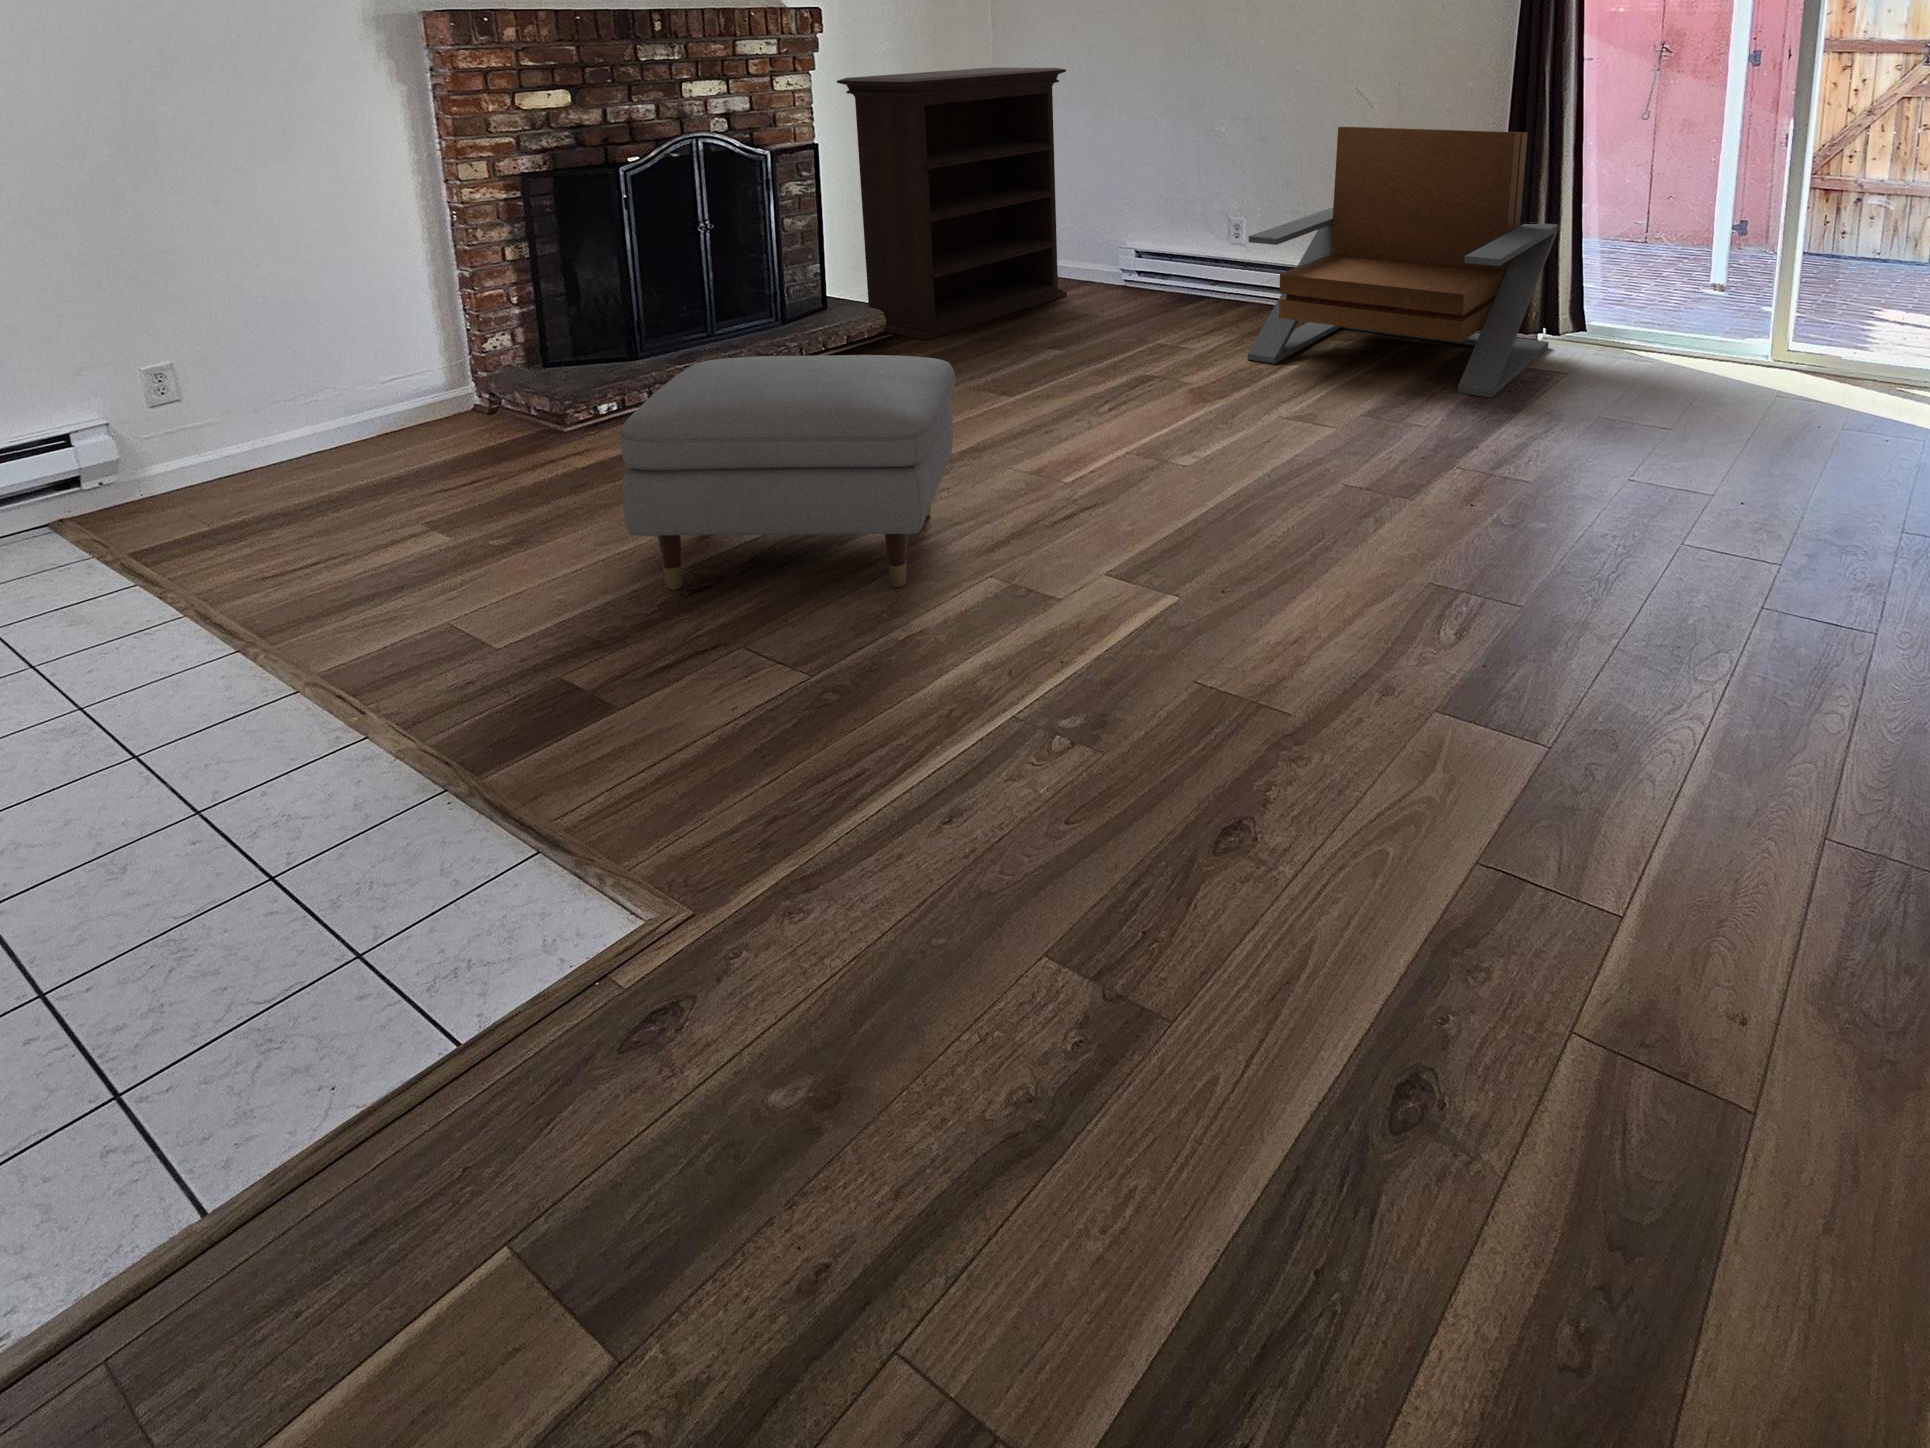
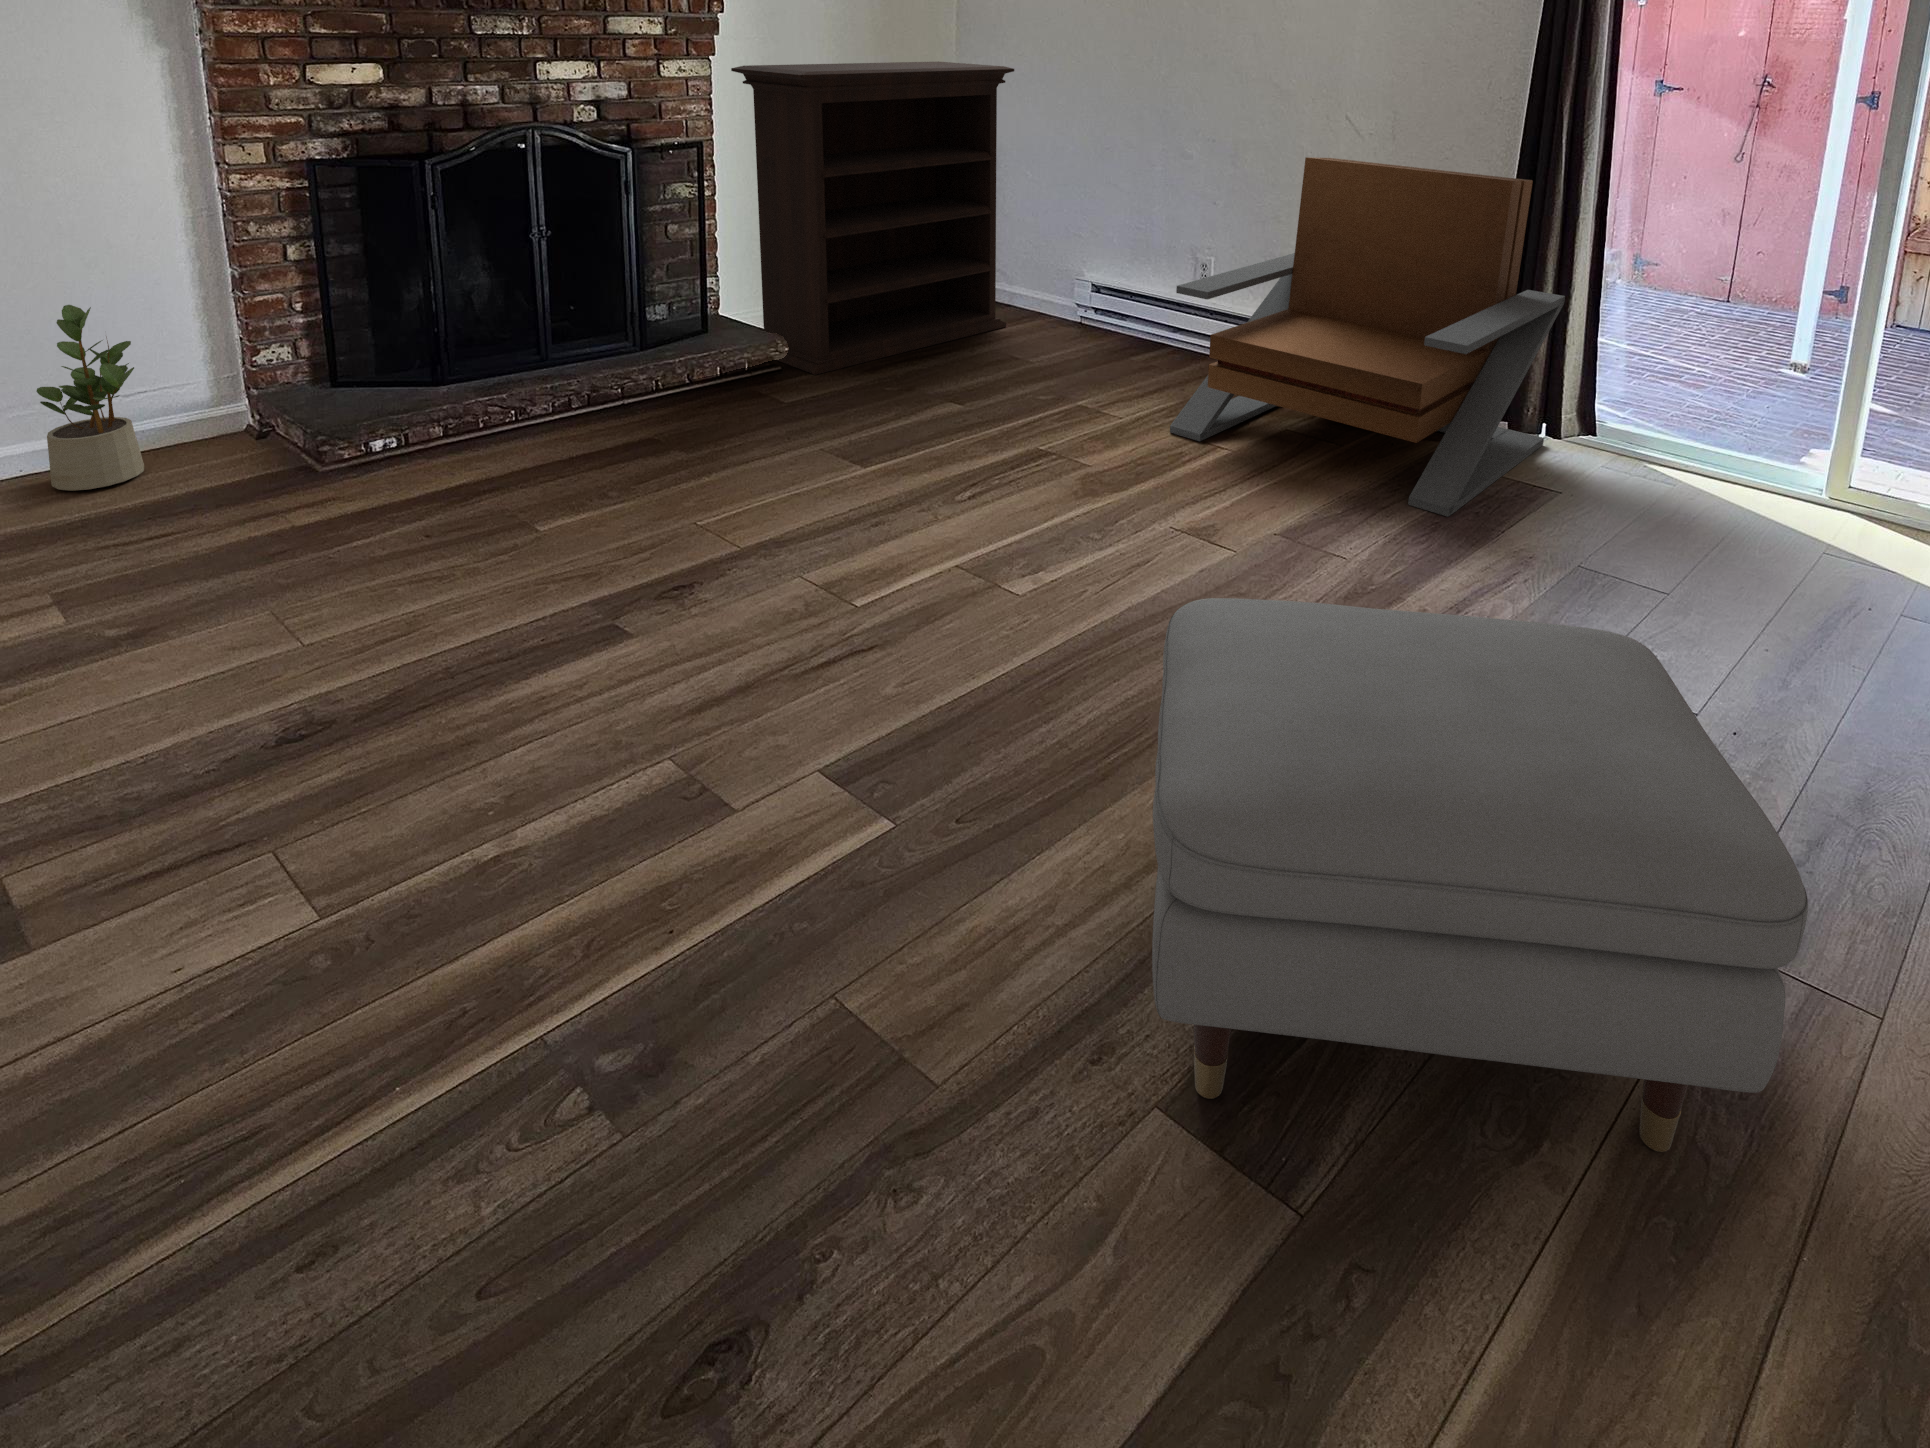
potted plant: none [331,301,415,458] -> present [37,305,144,491]
ottoman: present [620,355,955,590] -> present [1152,598,1808,1152]

